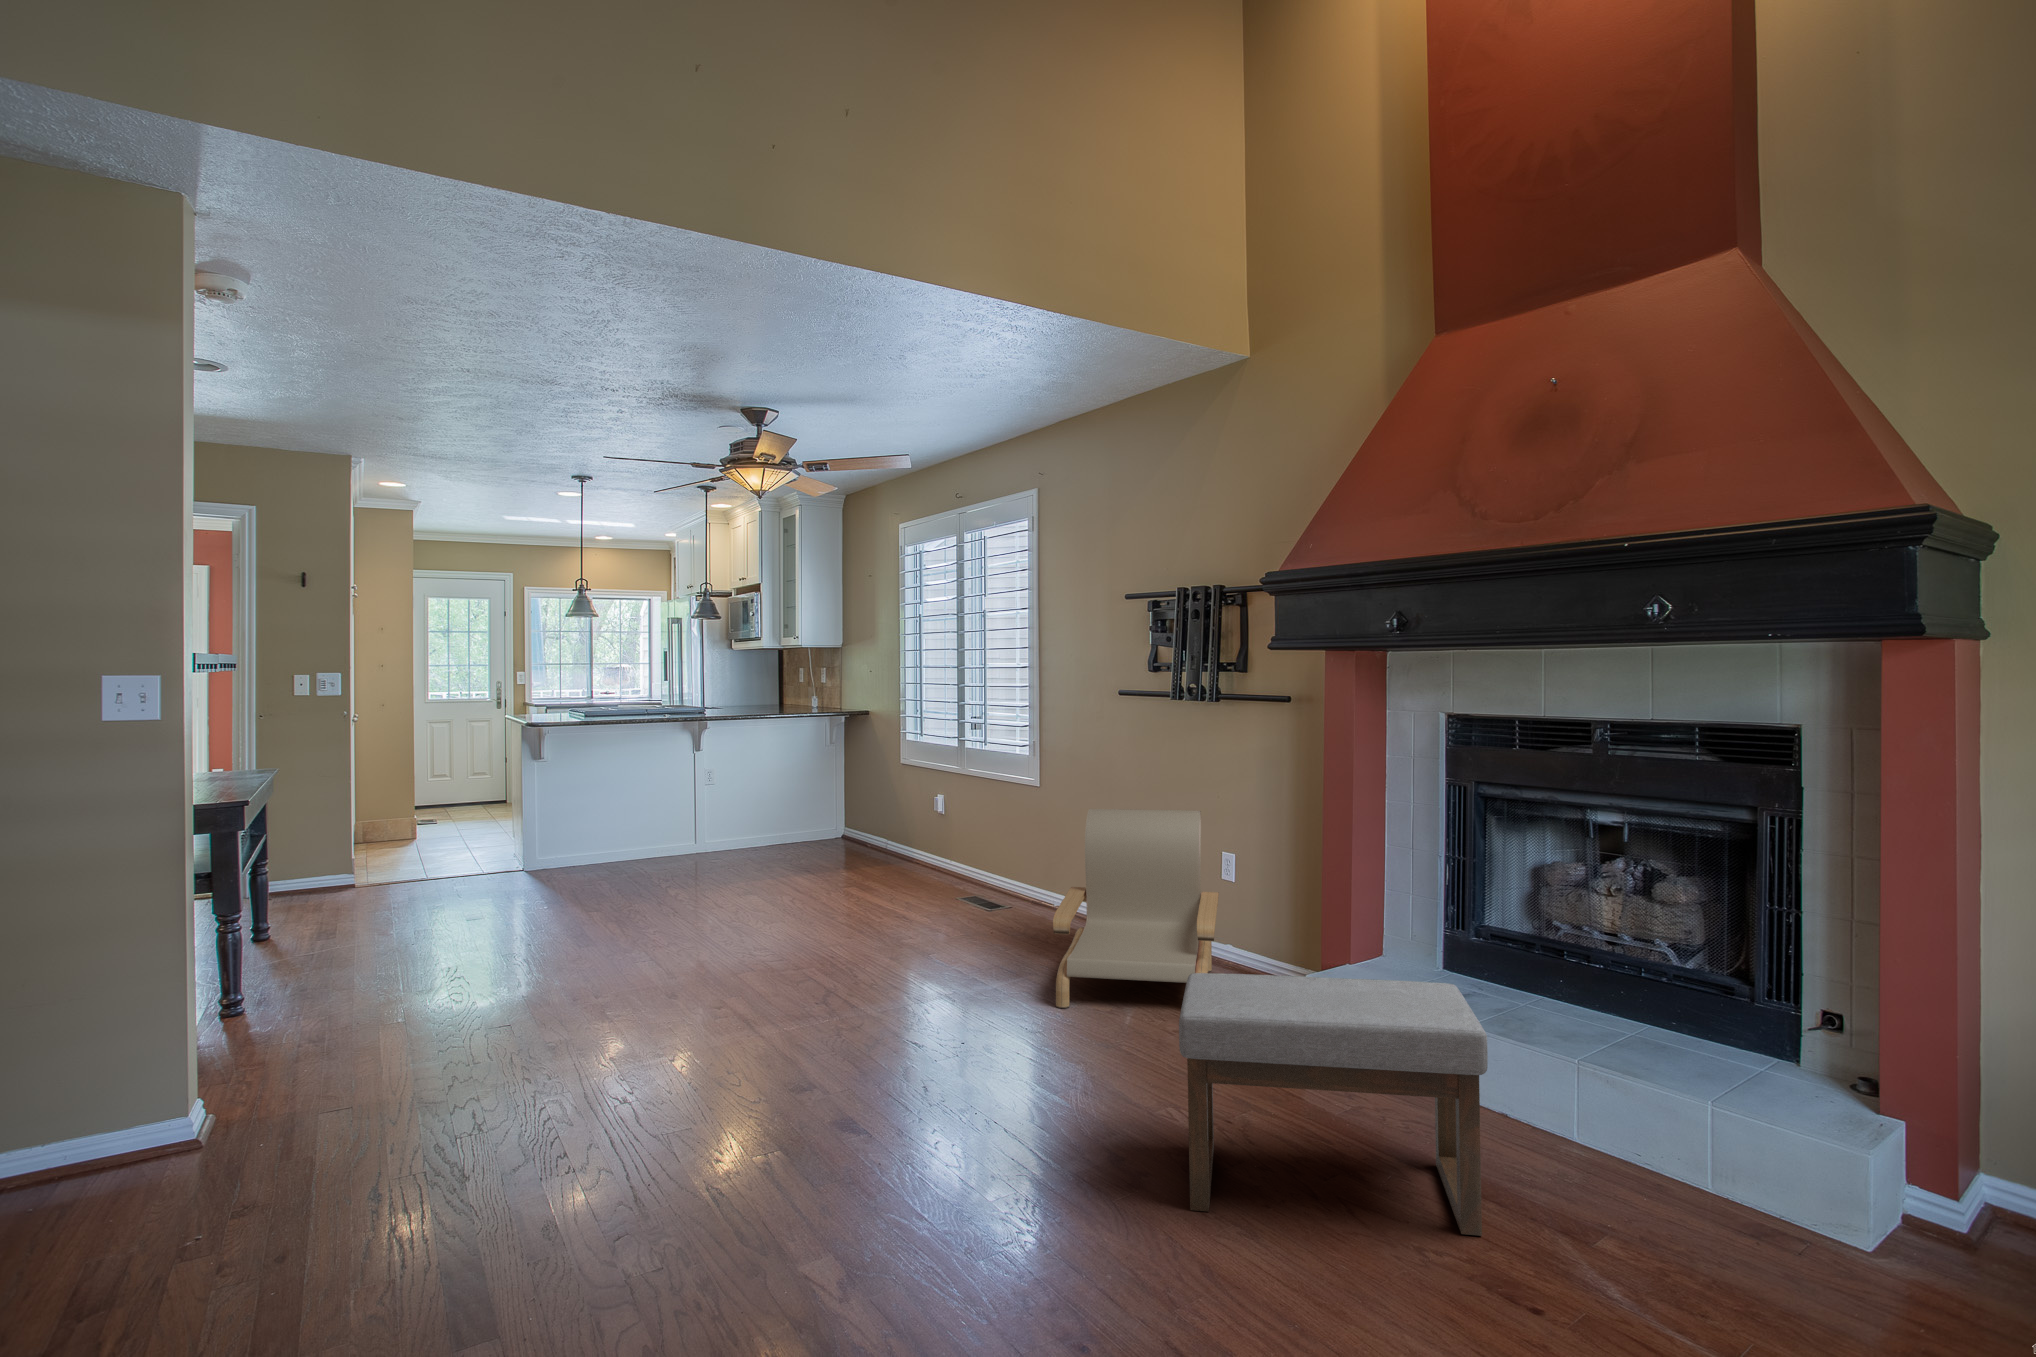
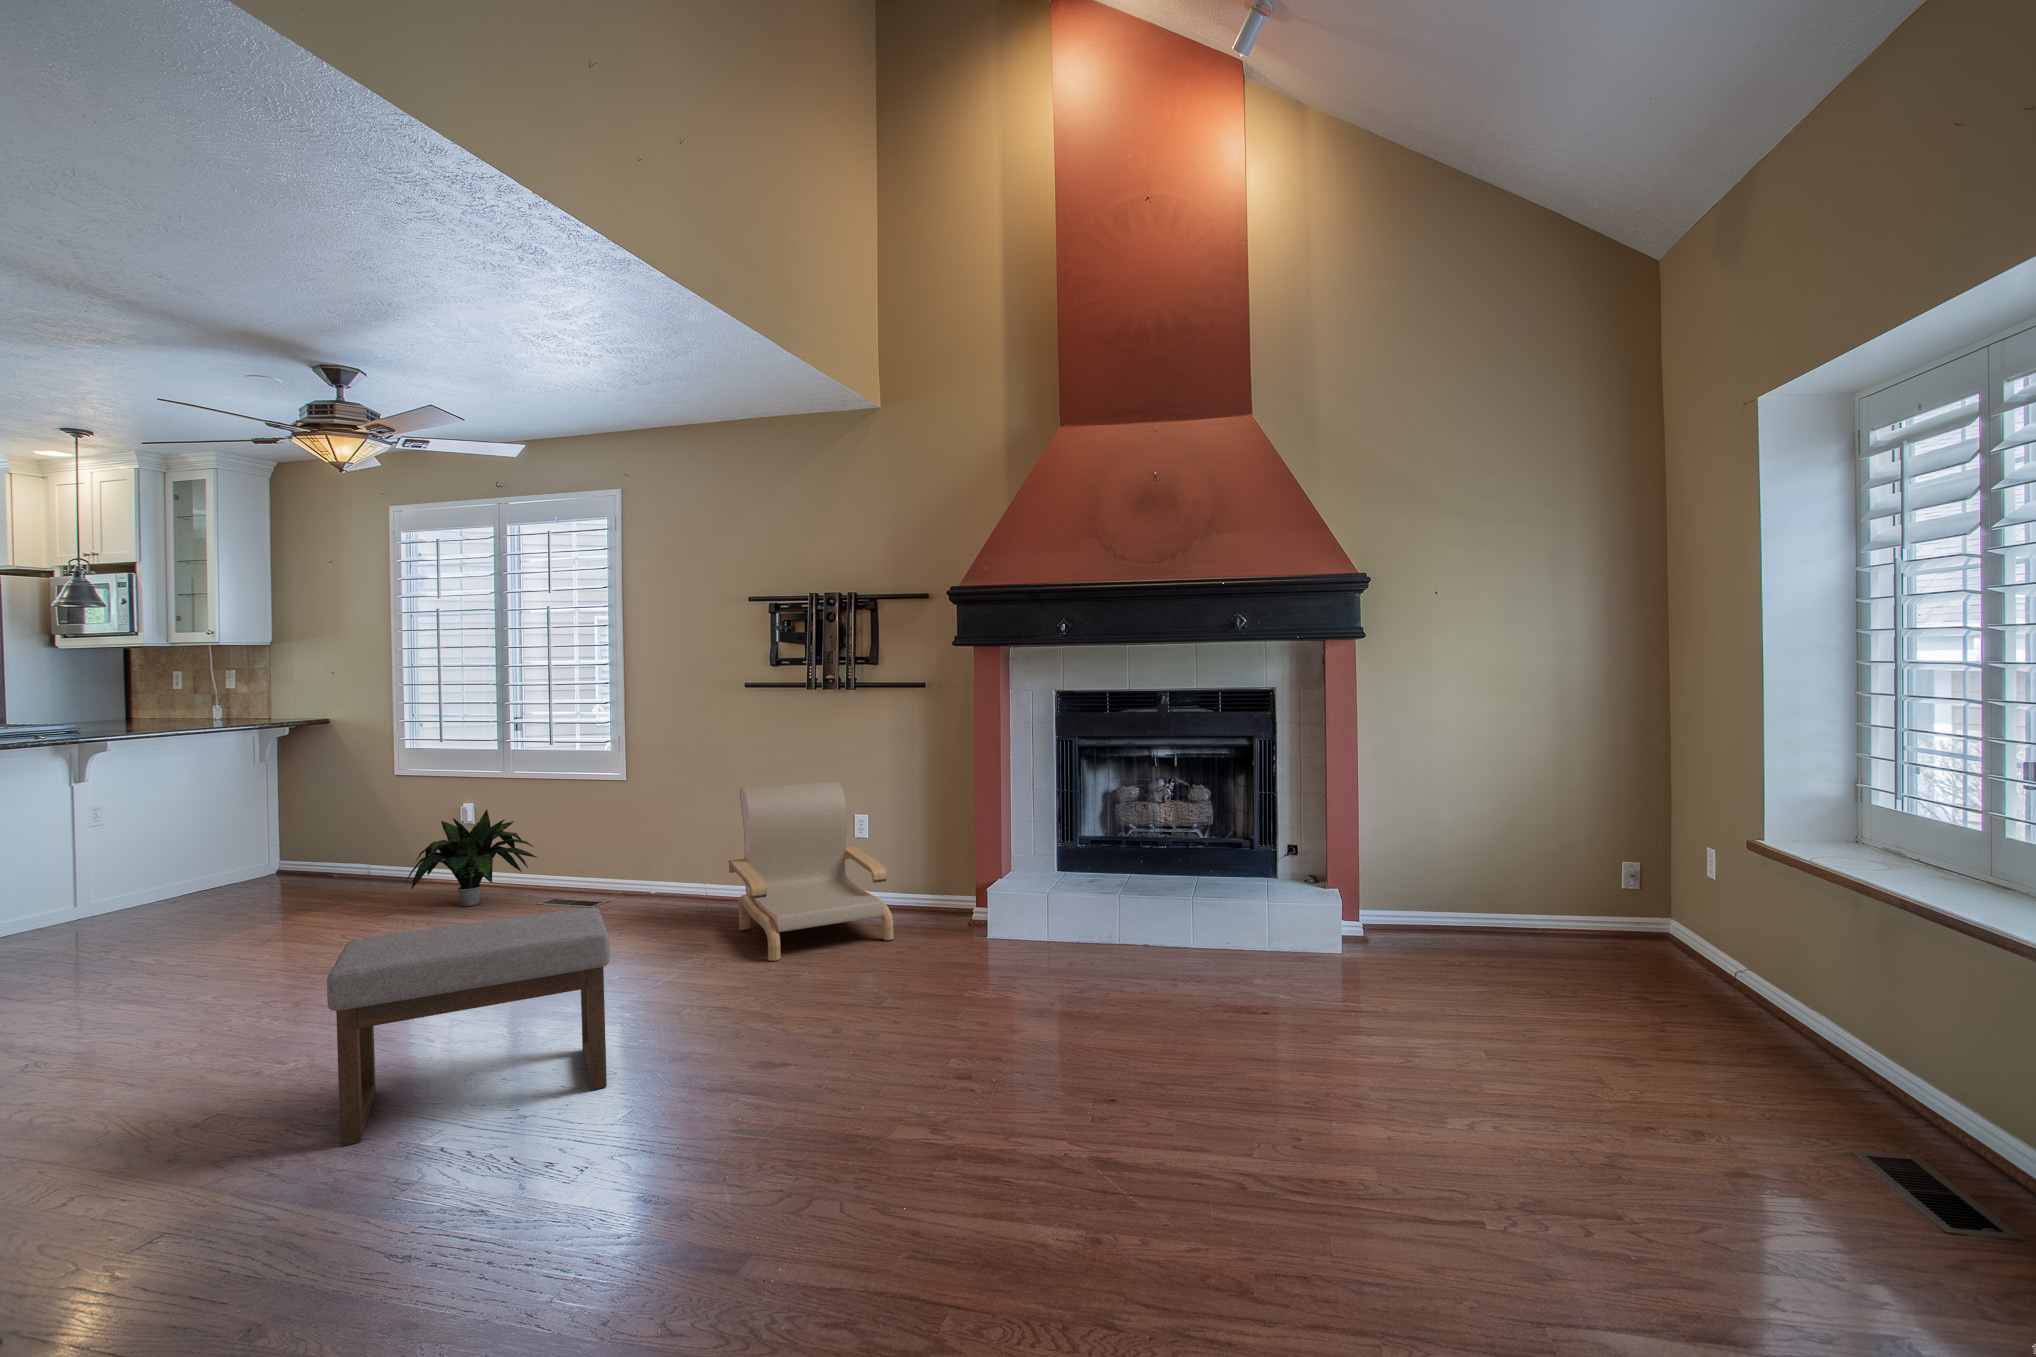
potted plant: none [863,804,974,894] -> present [407,810,537,906]
ottoman: present [1179,973,1488,1236] -> present [327,907,610,1146]

